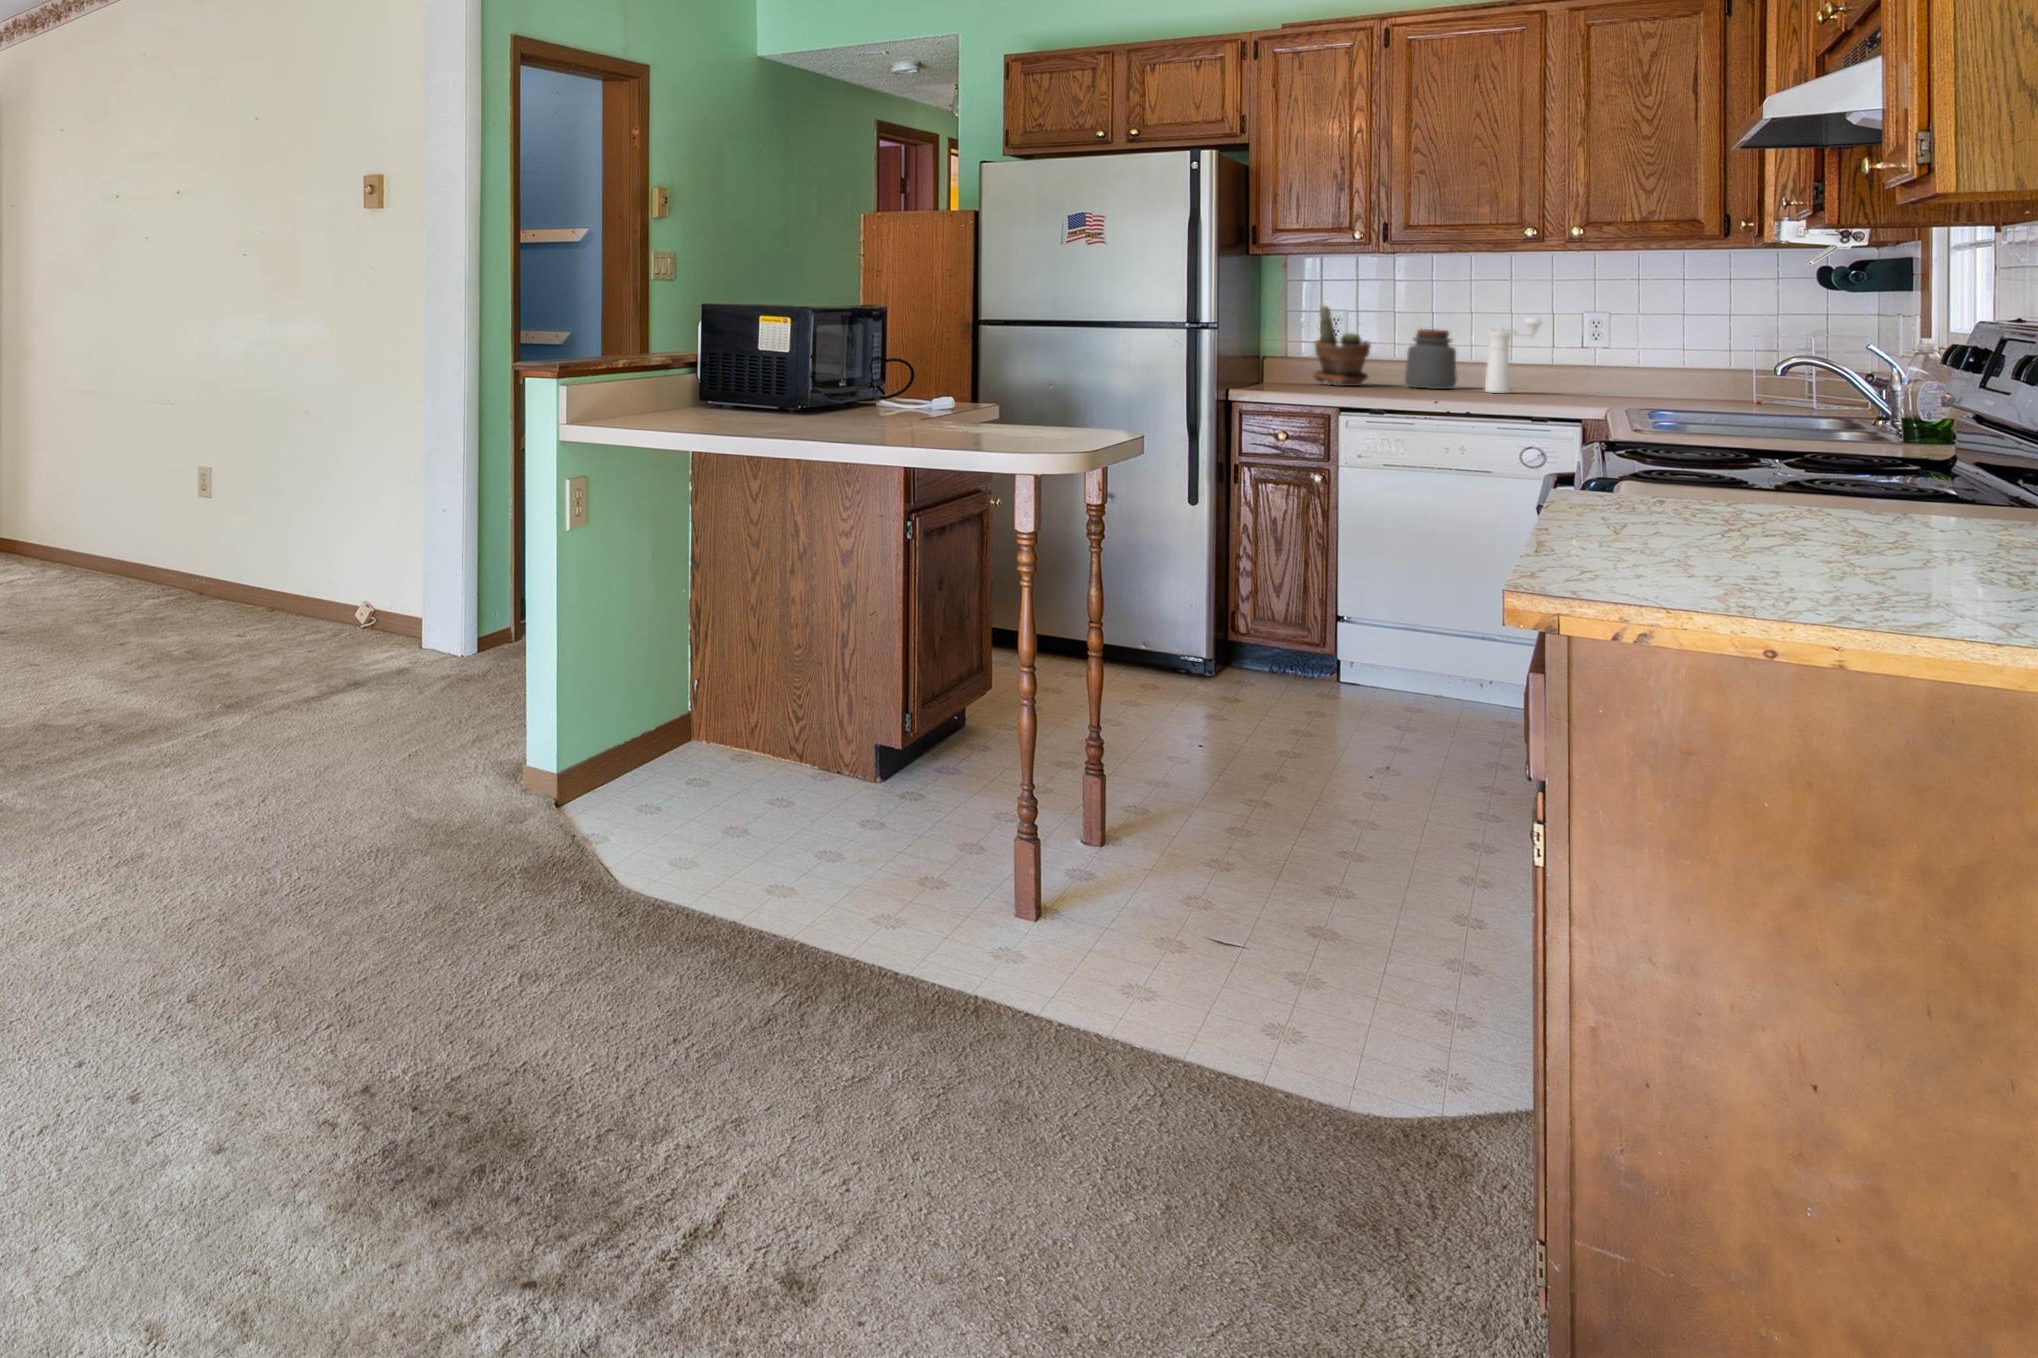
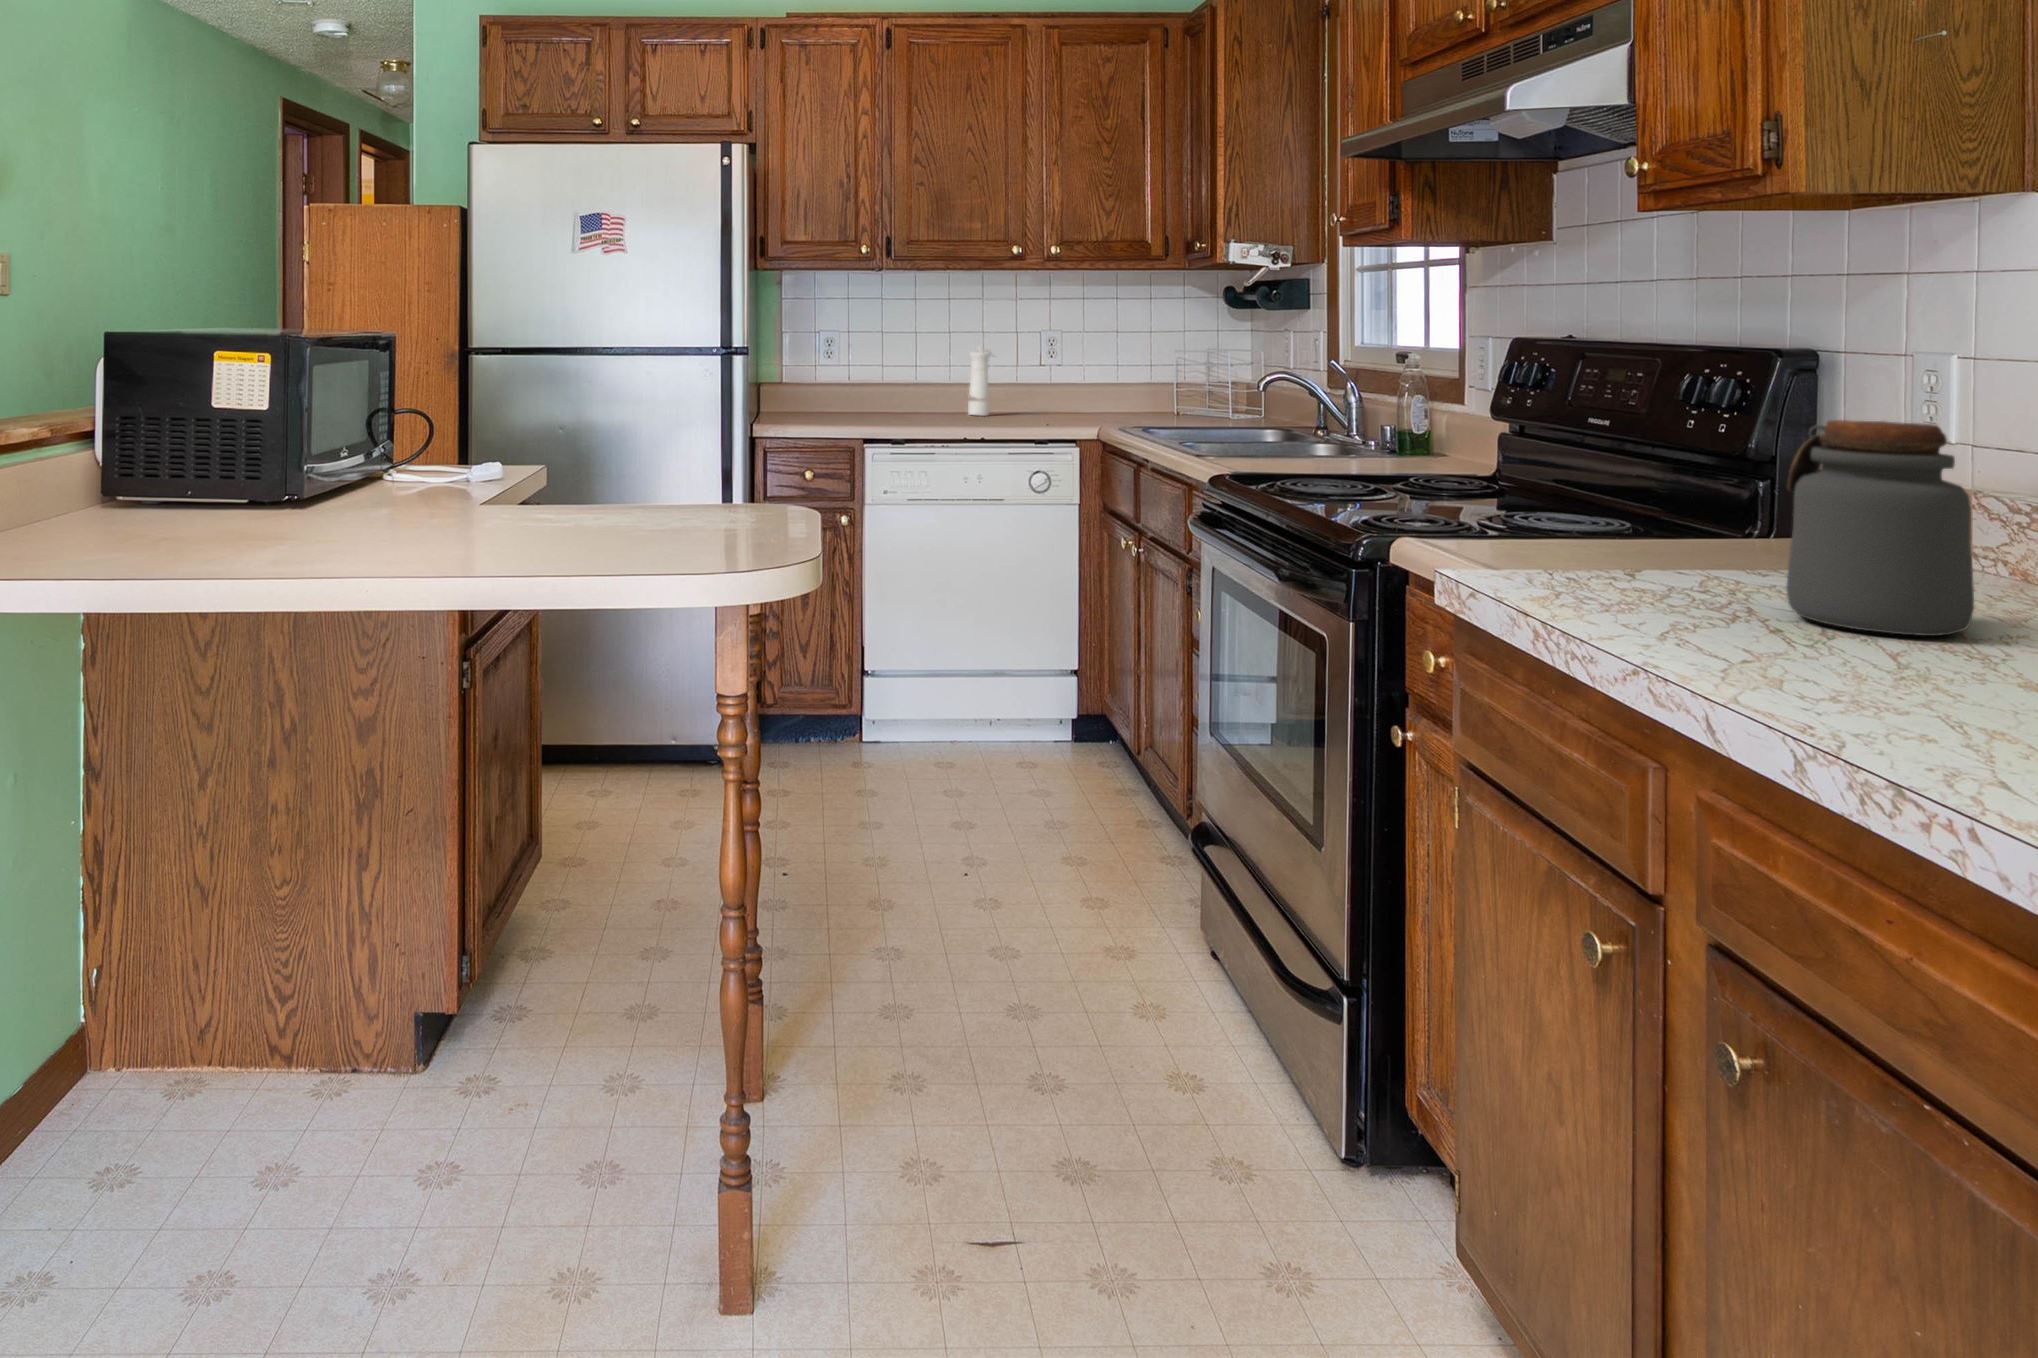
potted plant: present [1313,305,1371,386] -> none [806,325,861,414]
jar: present [1405,329,1457,389] -> present [1786,420,1974,636]

